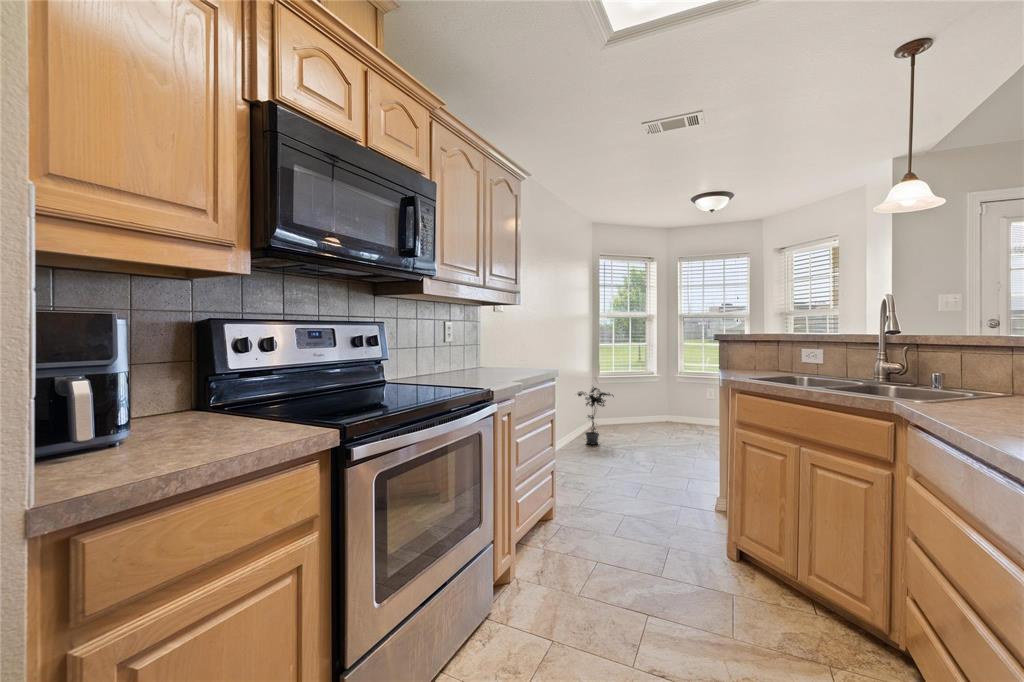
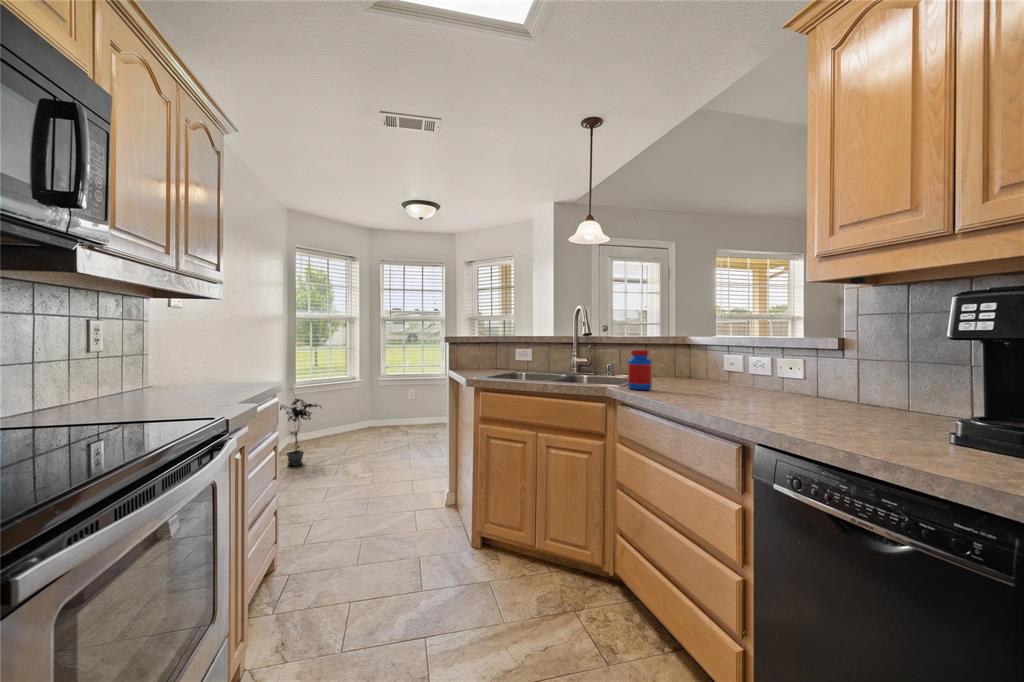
jar: none [935,353,982,410] -> present [628,350,652,390]

